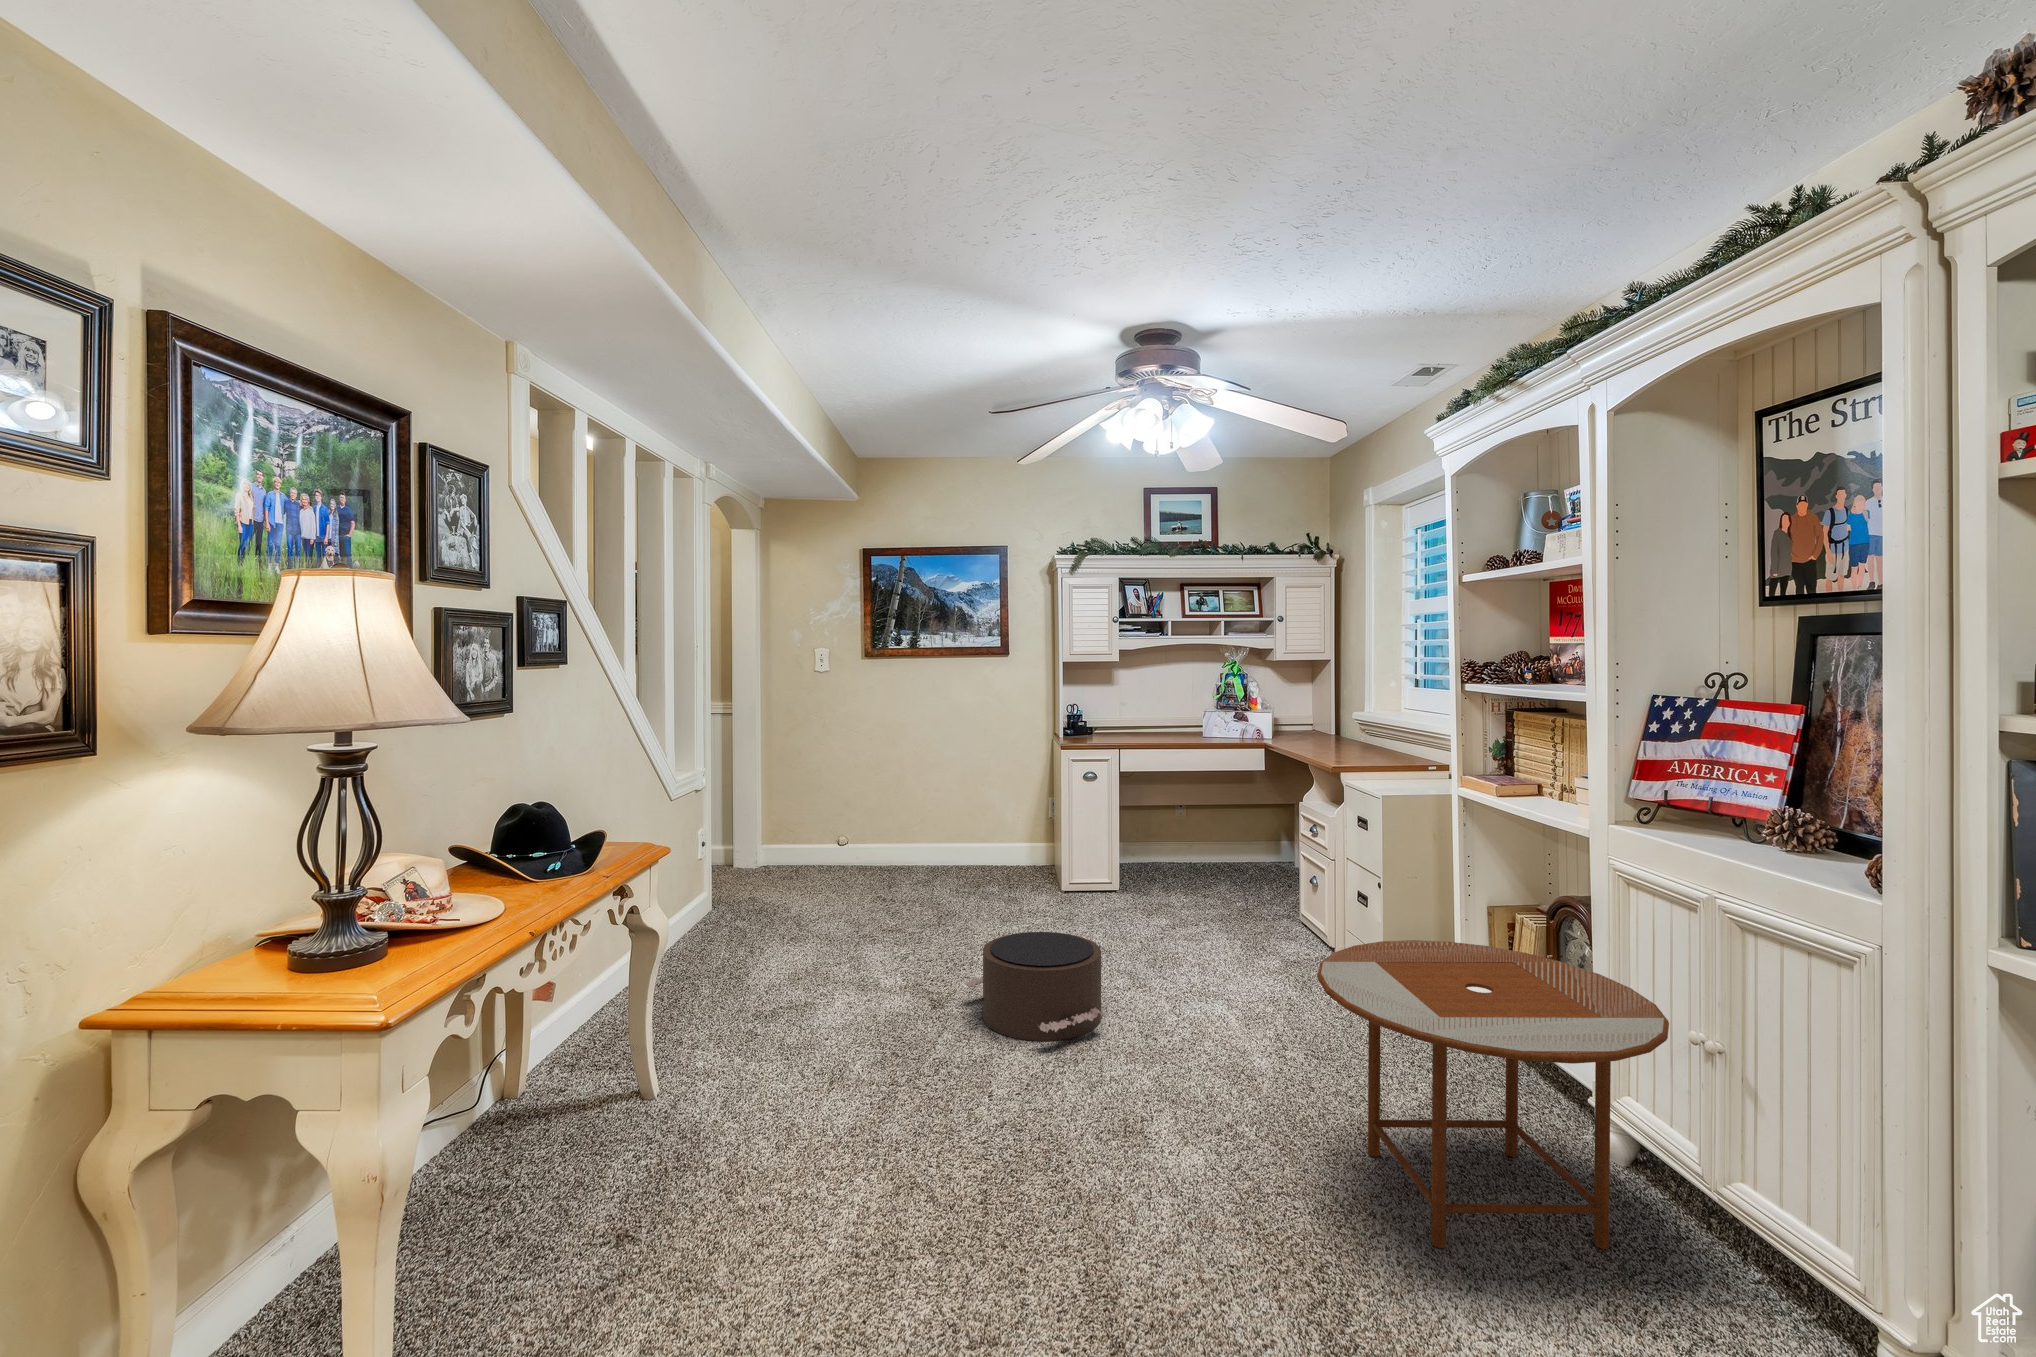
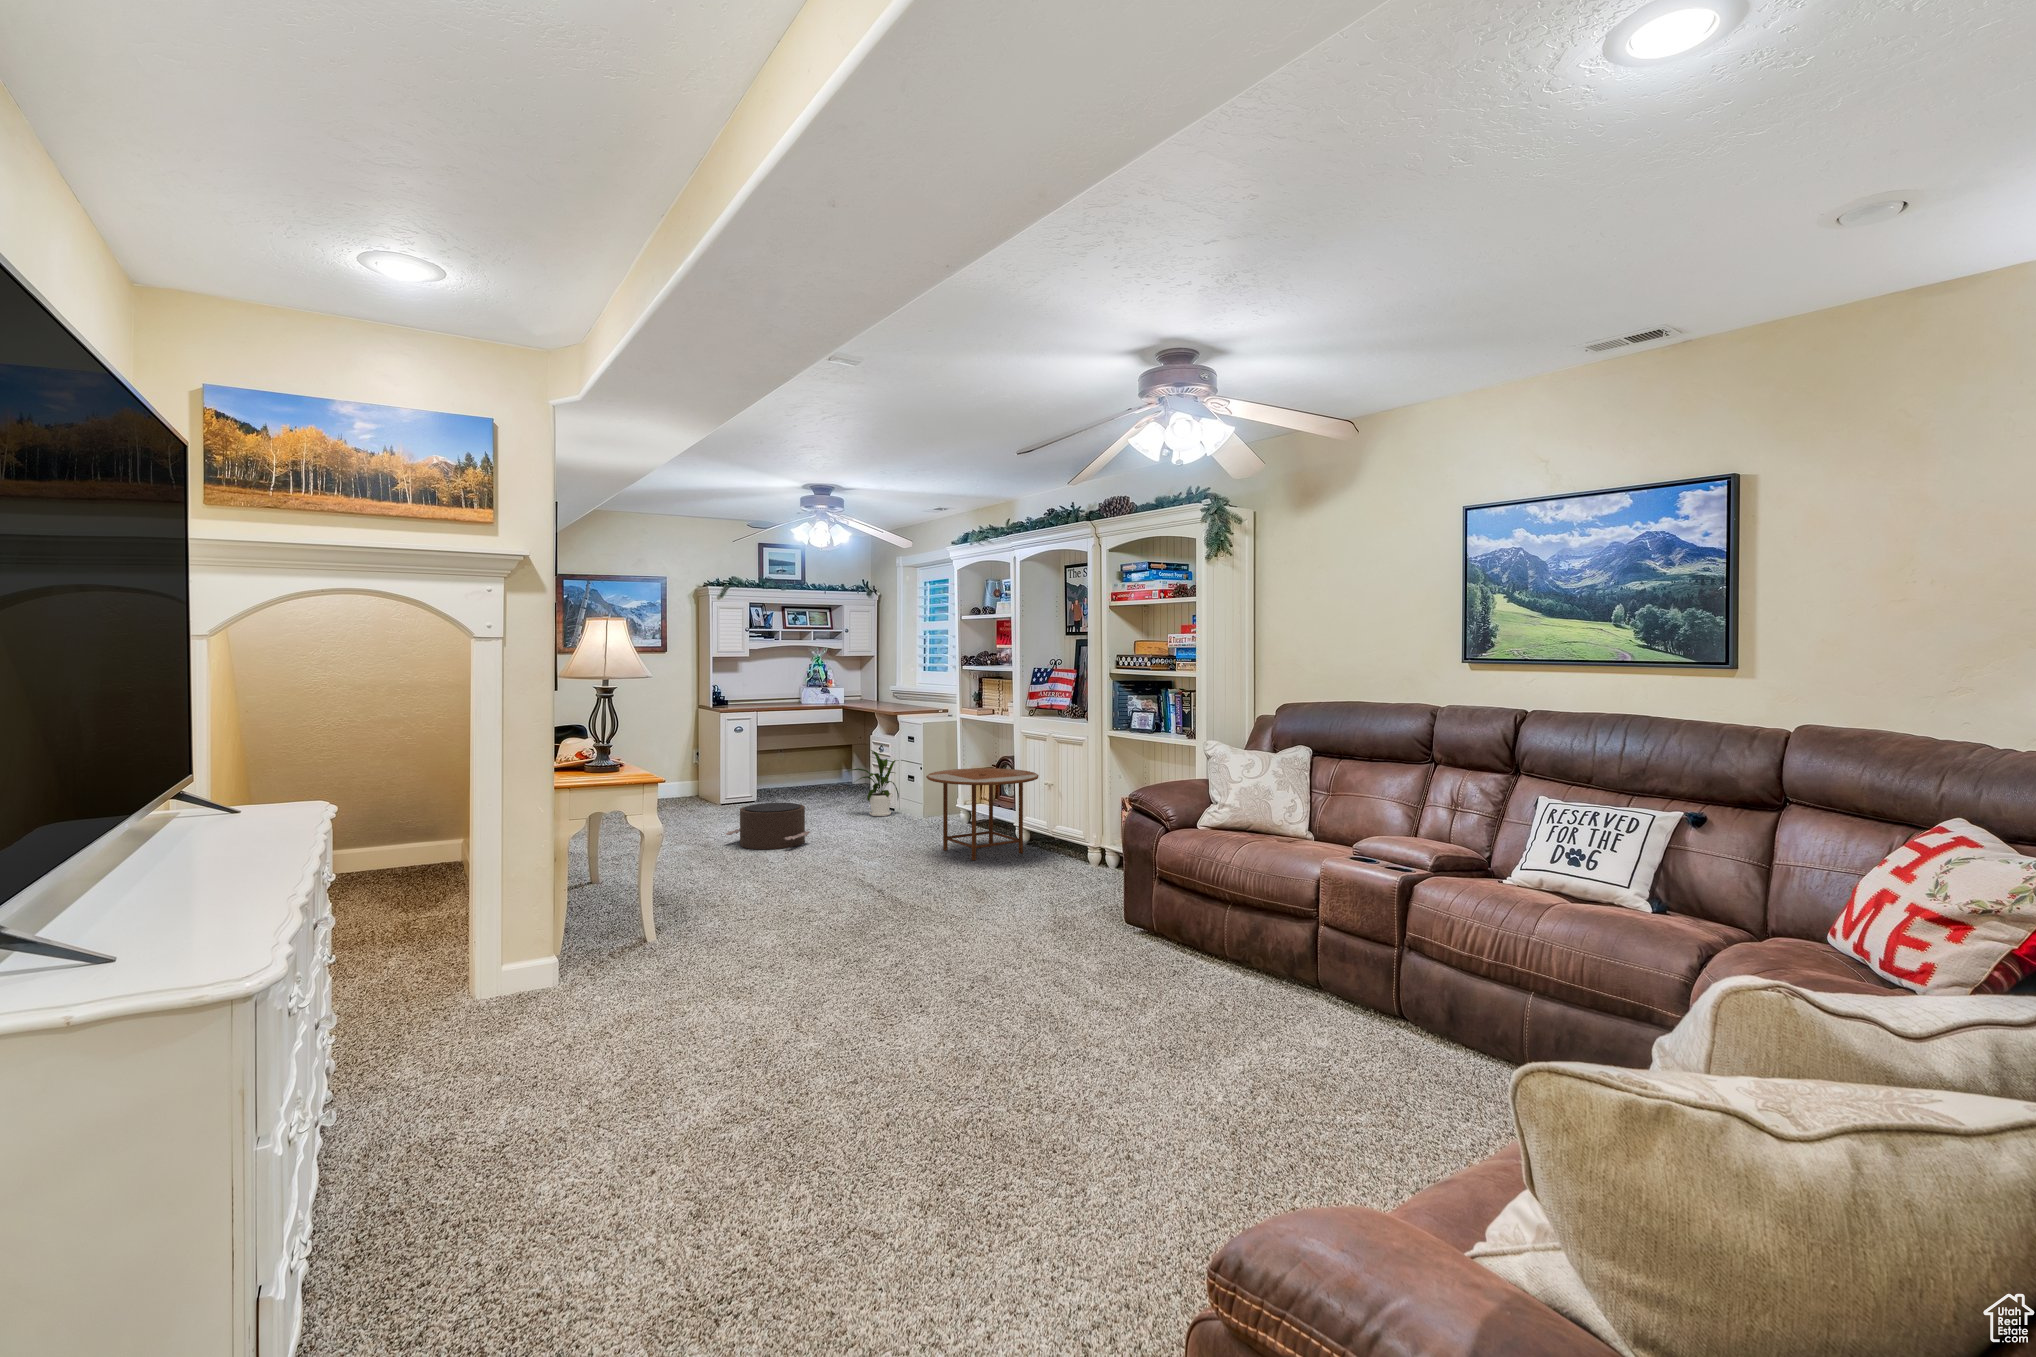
house plant: none [1227,833,1336,967] -> present [848,750,899,816]

